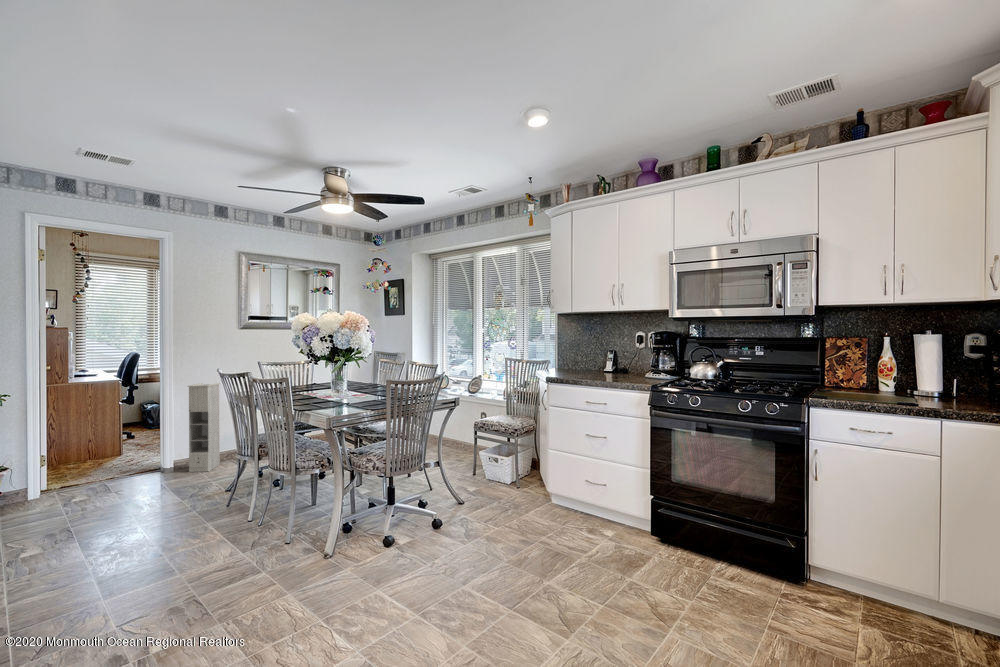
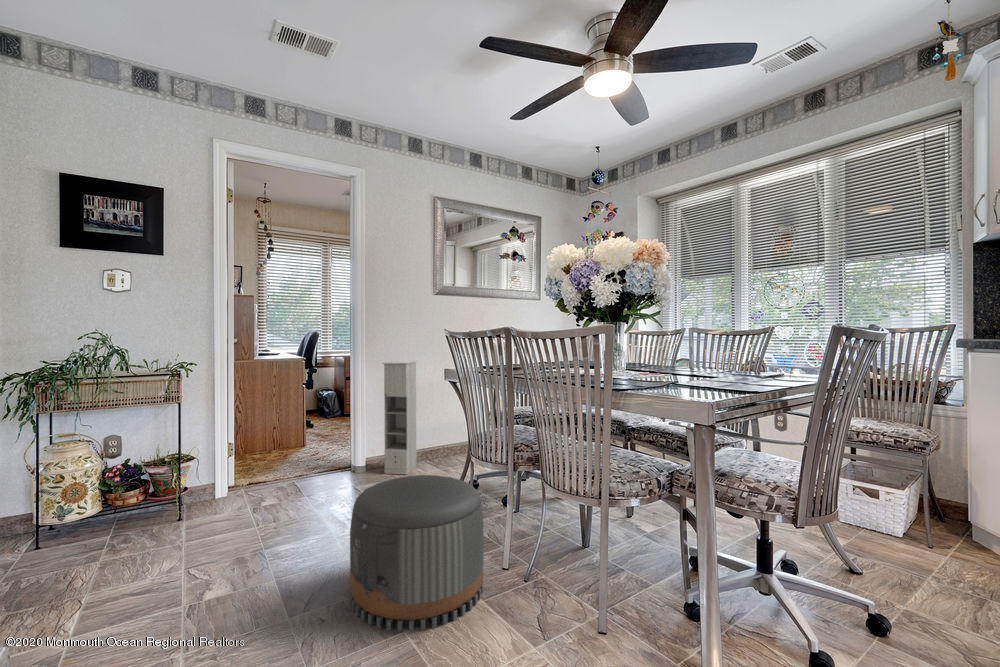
pouf: none [132,466,230,555] -> present [350,475,484,631]

